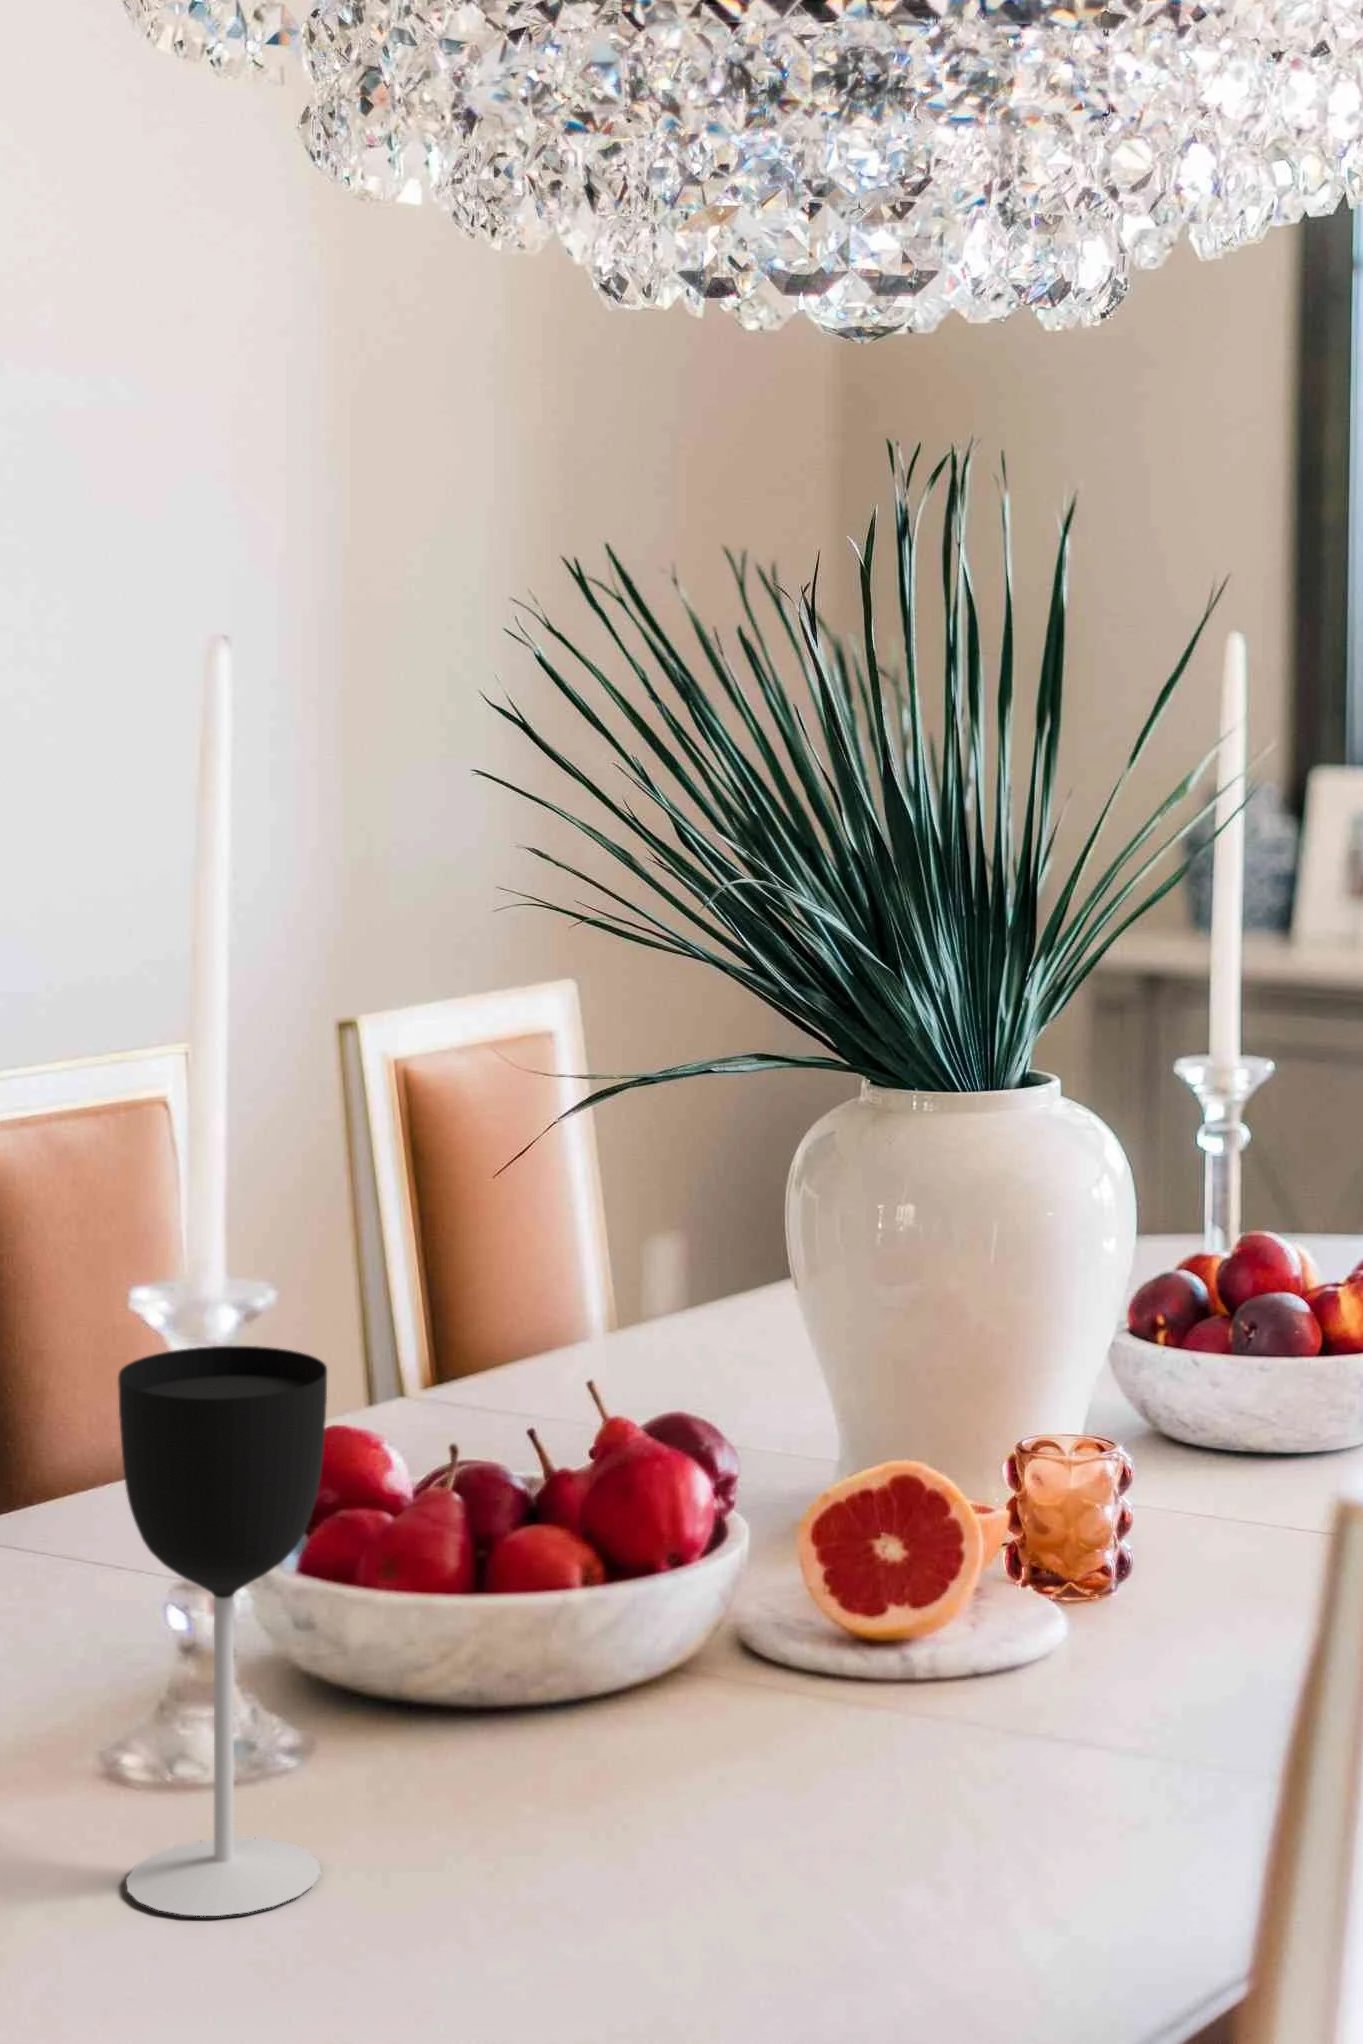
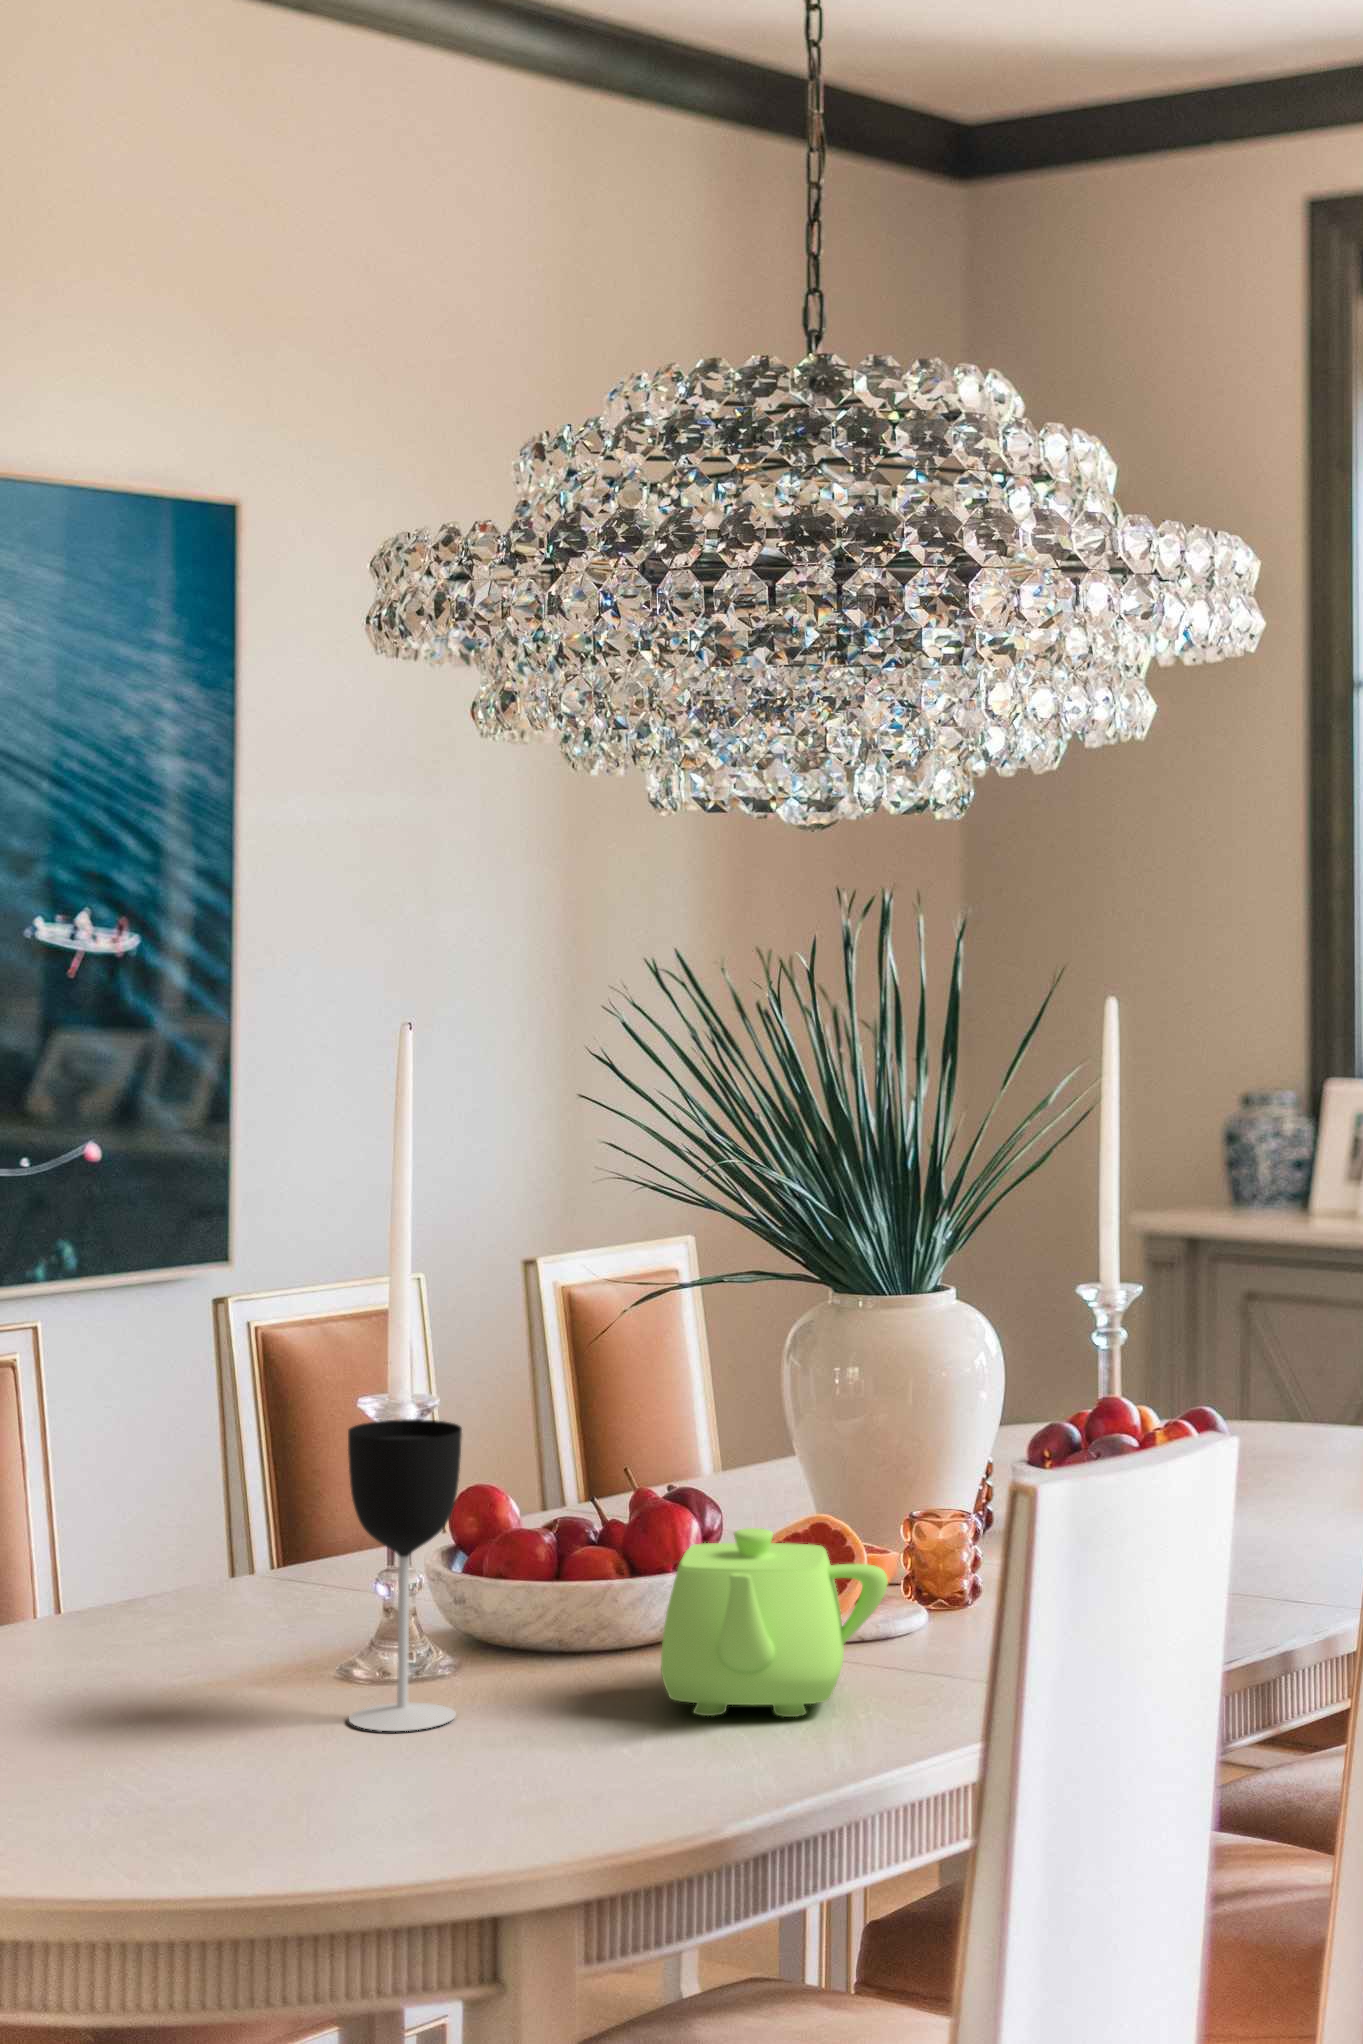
teapot: none [686,1525,1078,1863] -> present [661,1528,888,1717]

